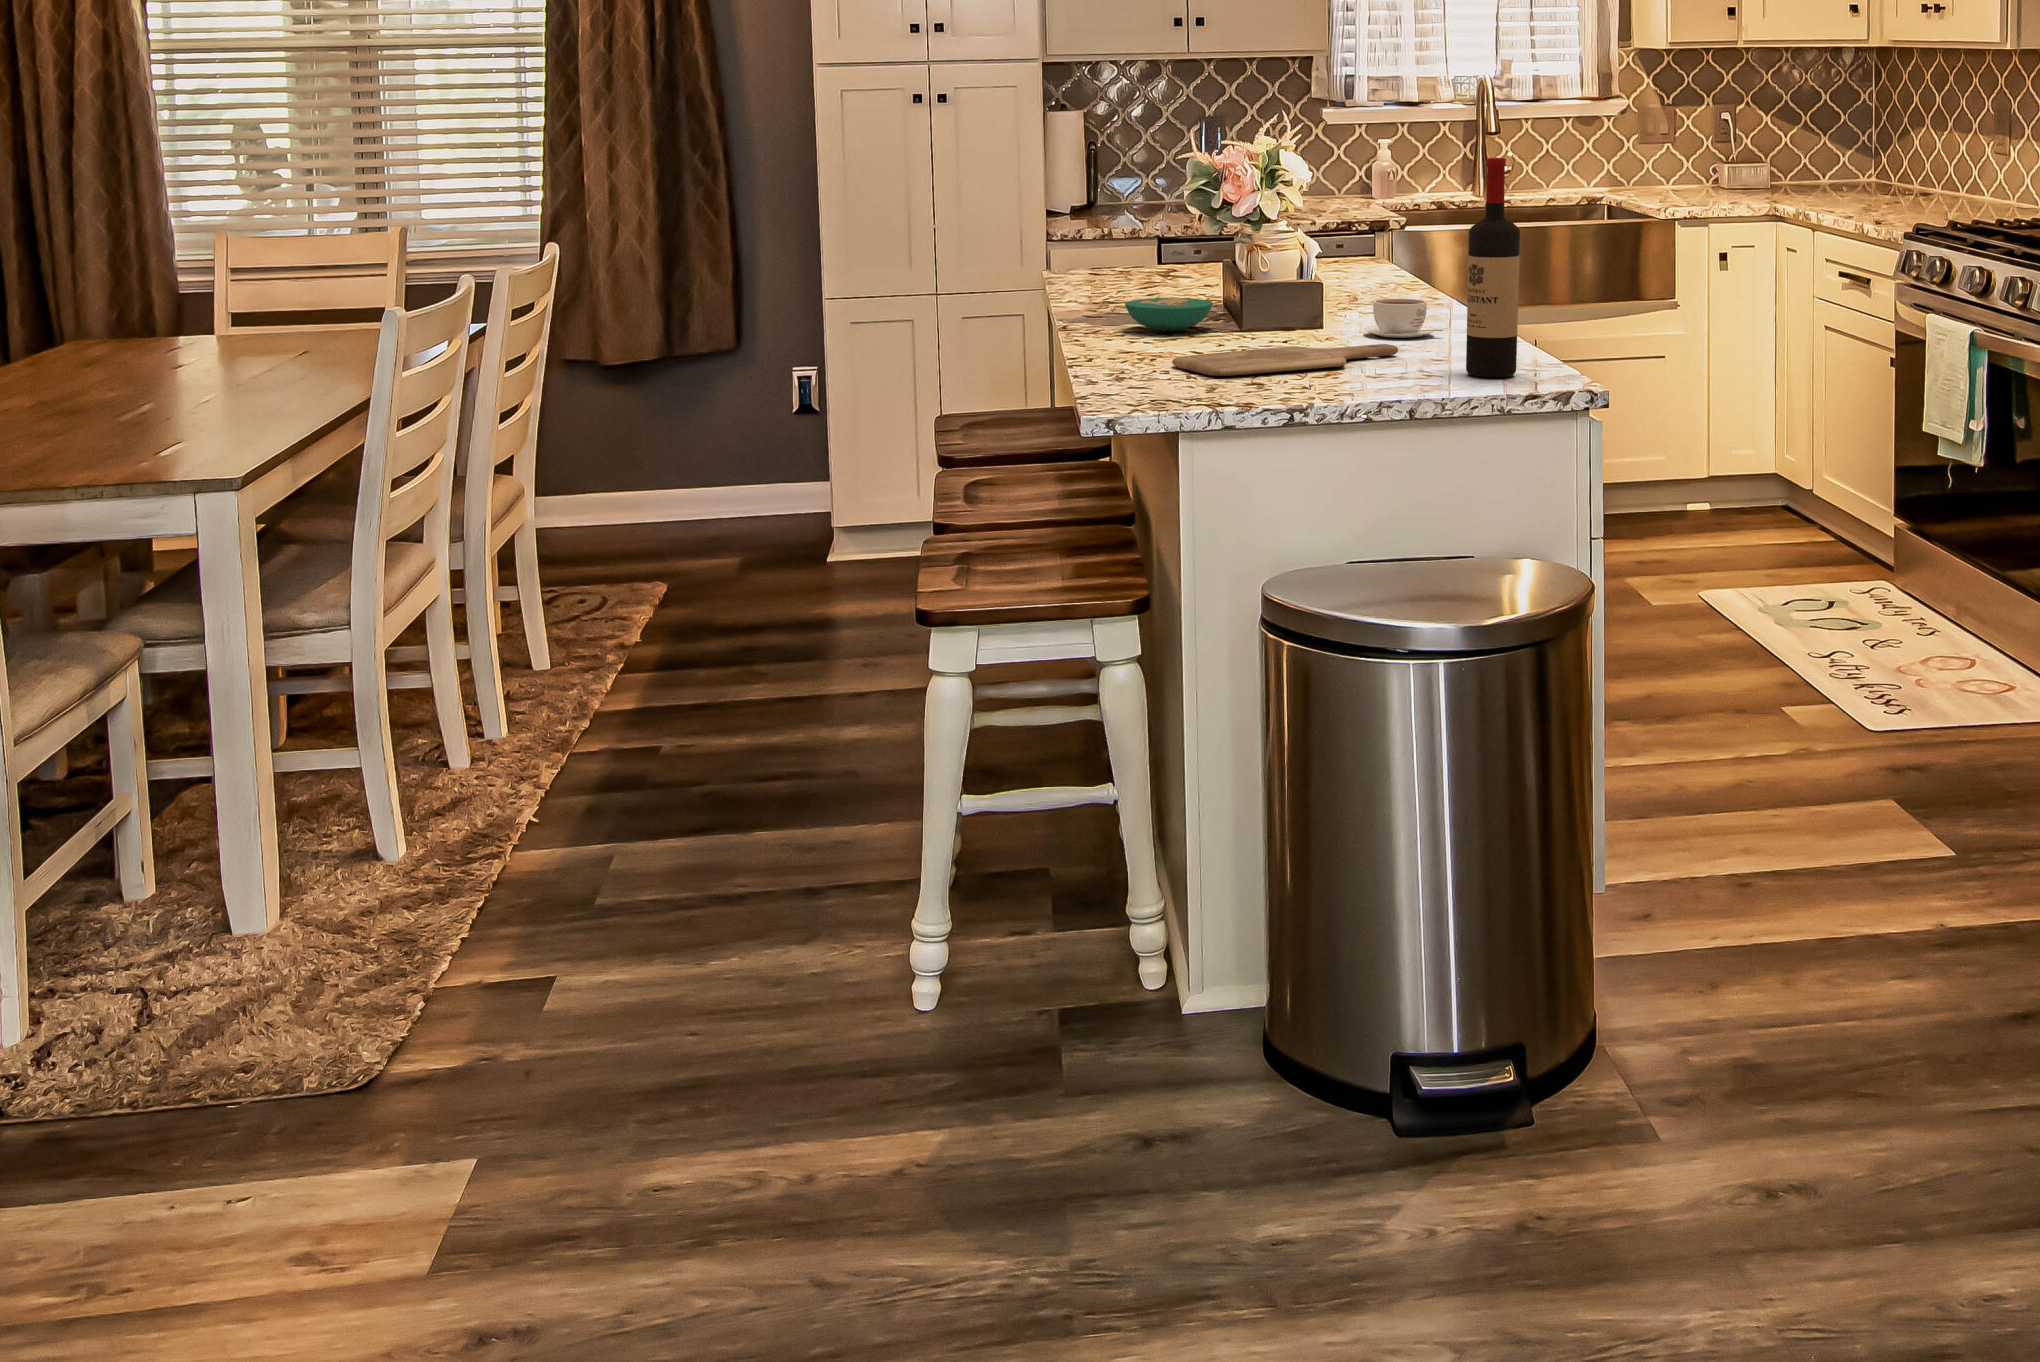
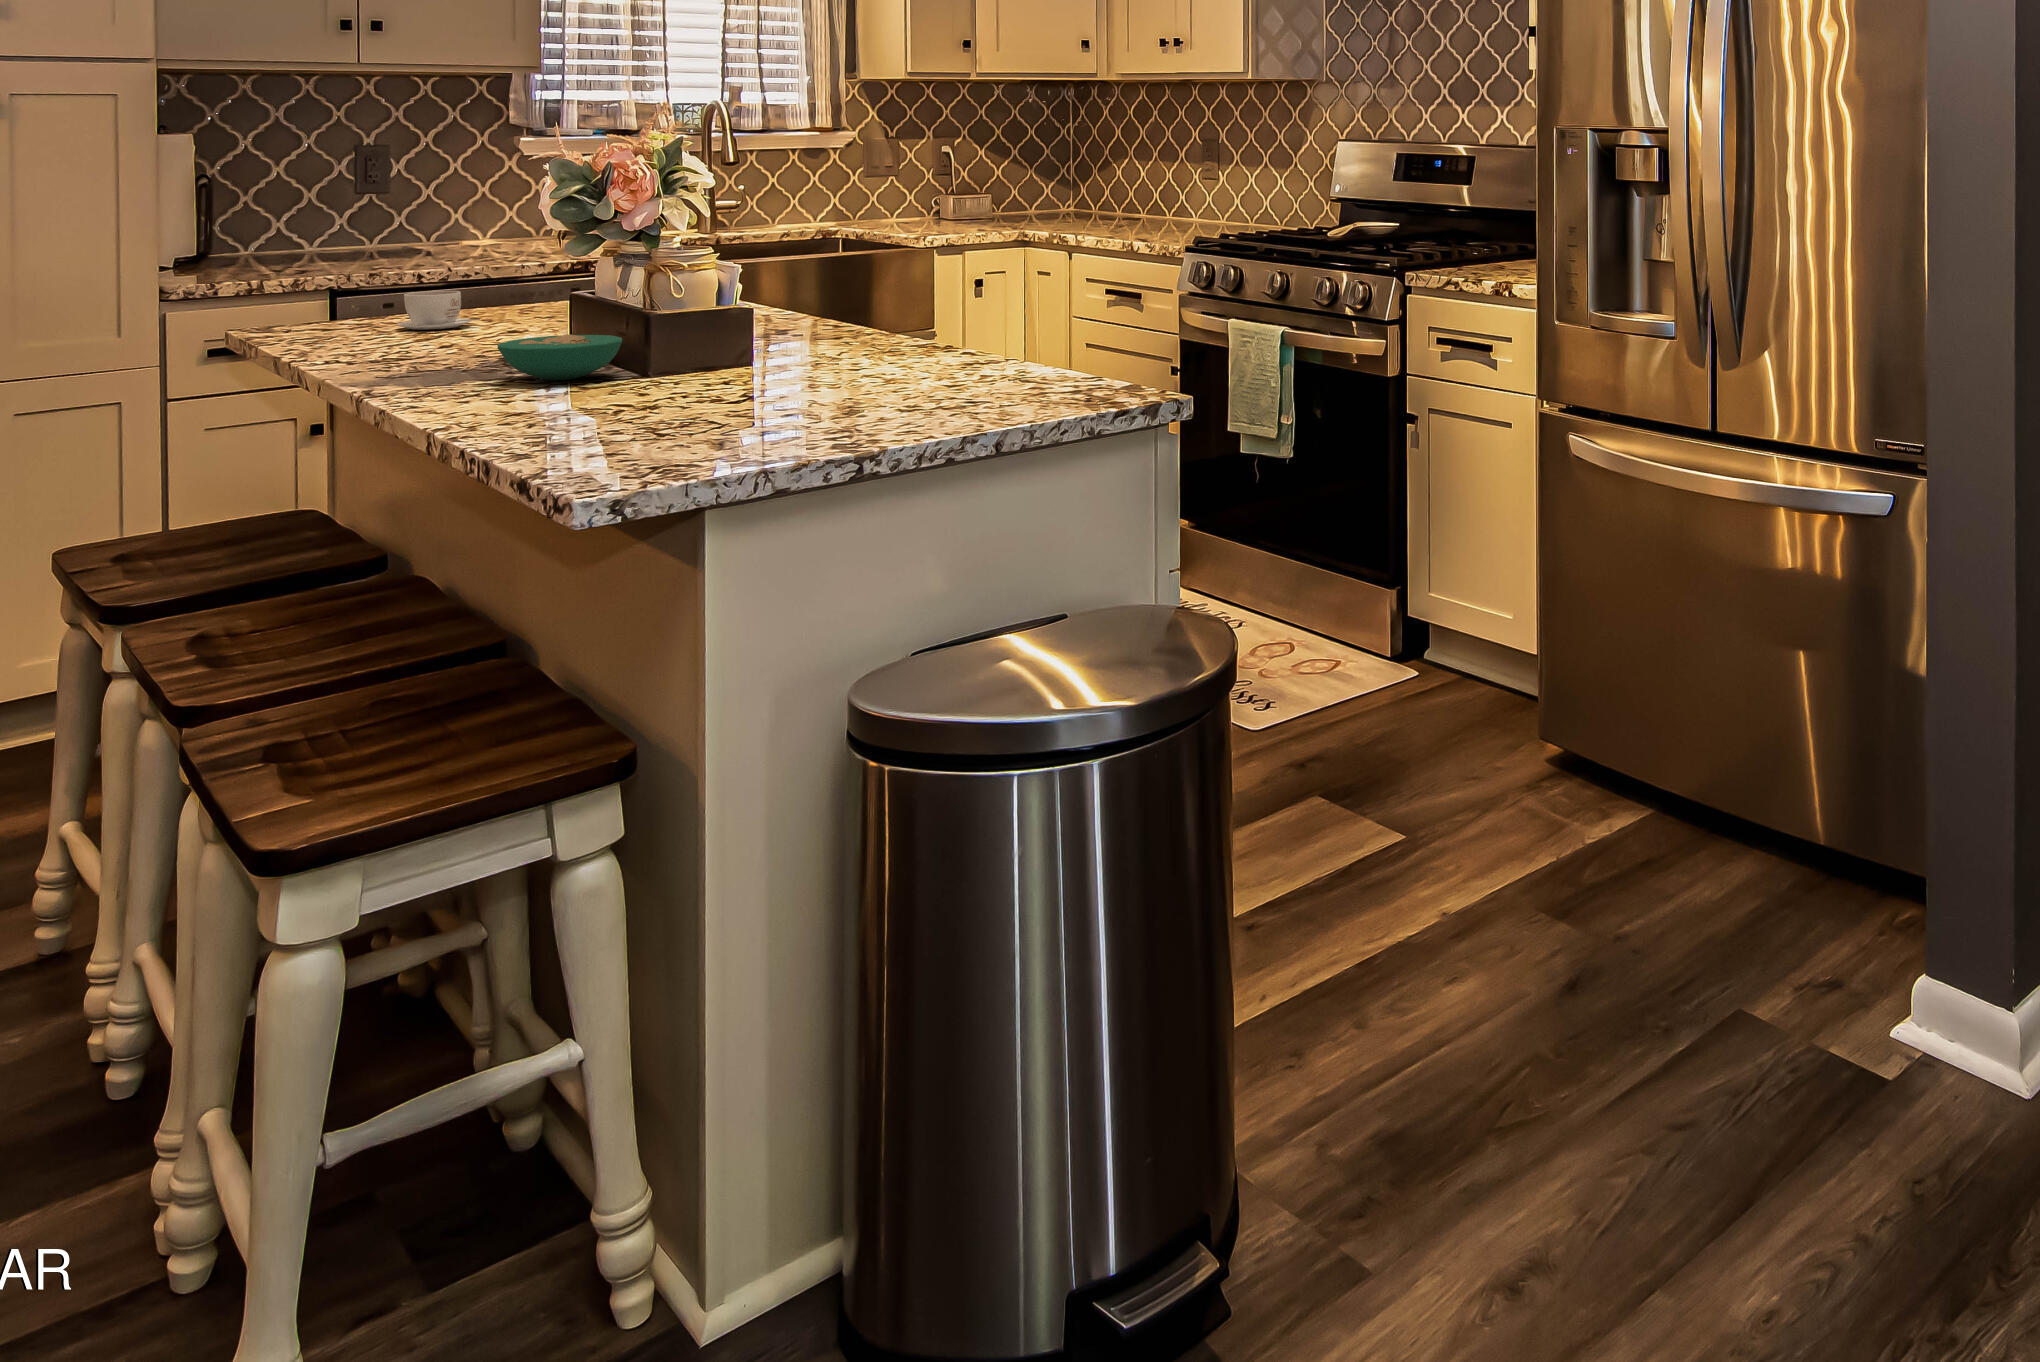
wine bottle: present [1466,158,1520,377] -> none [1004,126,1068,396]
coffee cup: present [1364,299,1443,338] -> present [397,291,480,330]
cutting board: present [1172,344,1398,376] -> none [632,370,900,426]

